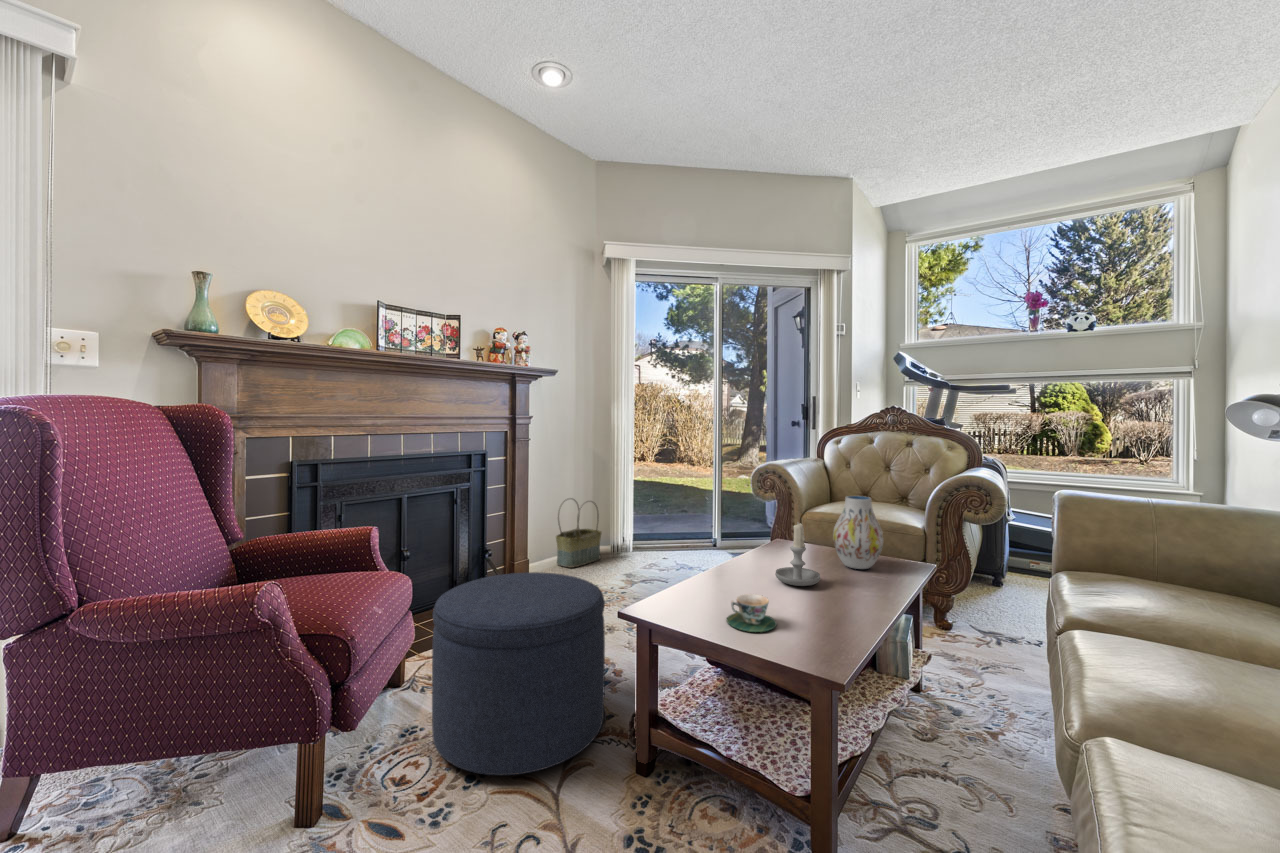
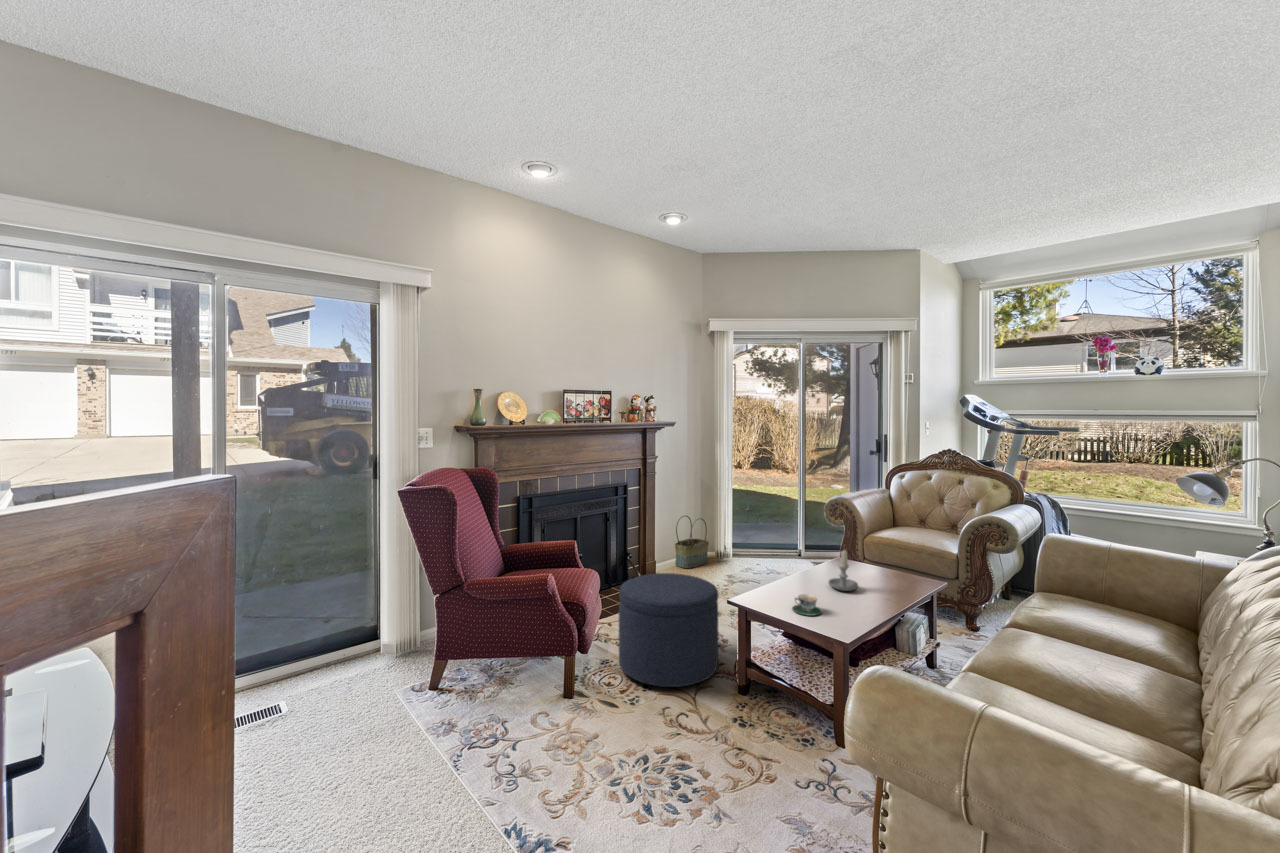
vase: present [833,496,884,569] -> none [873,532,907,582]

